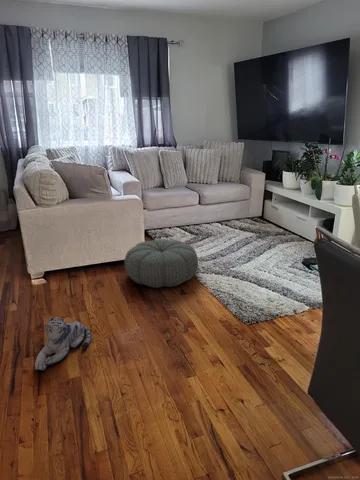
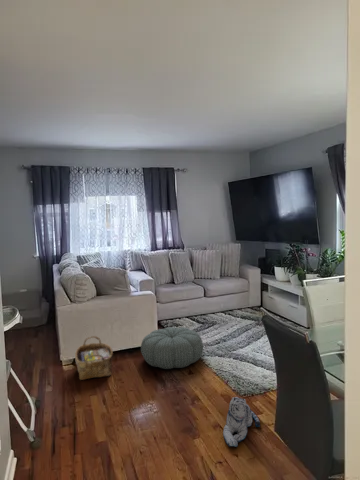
woven basket: none [44,247,90,298] -> present [75,336,113,380]
plush toy: present [35,317,91,370] -> present [223,397,260,447]

